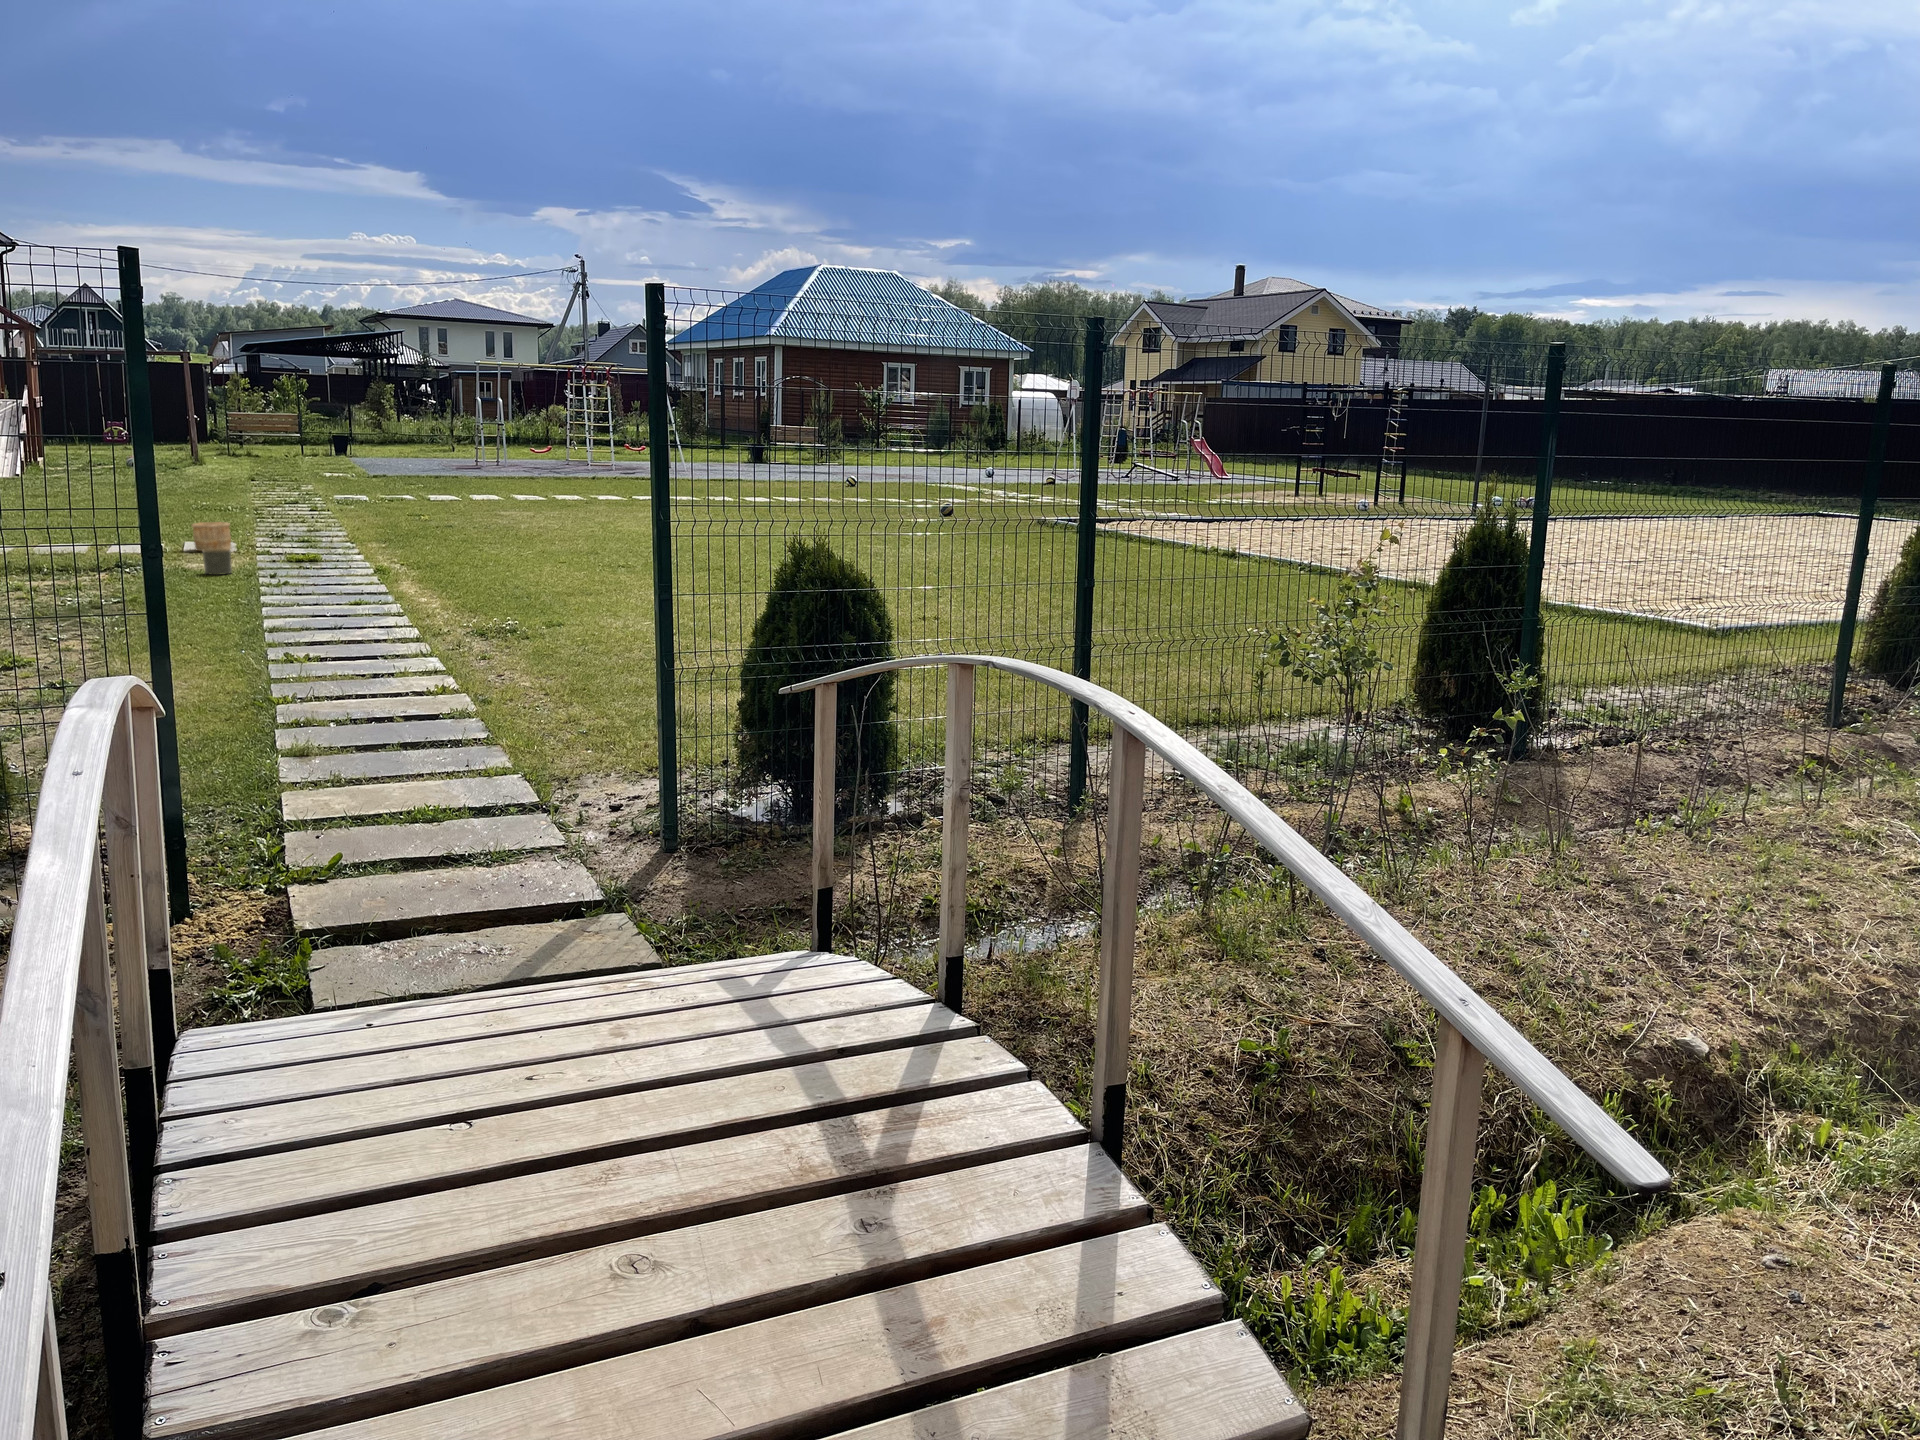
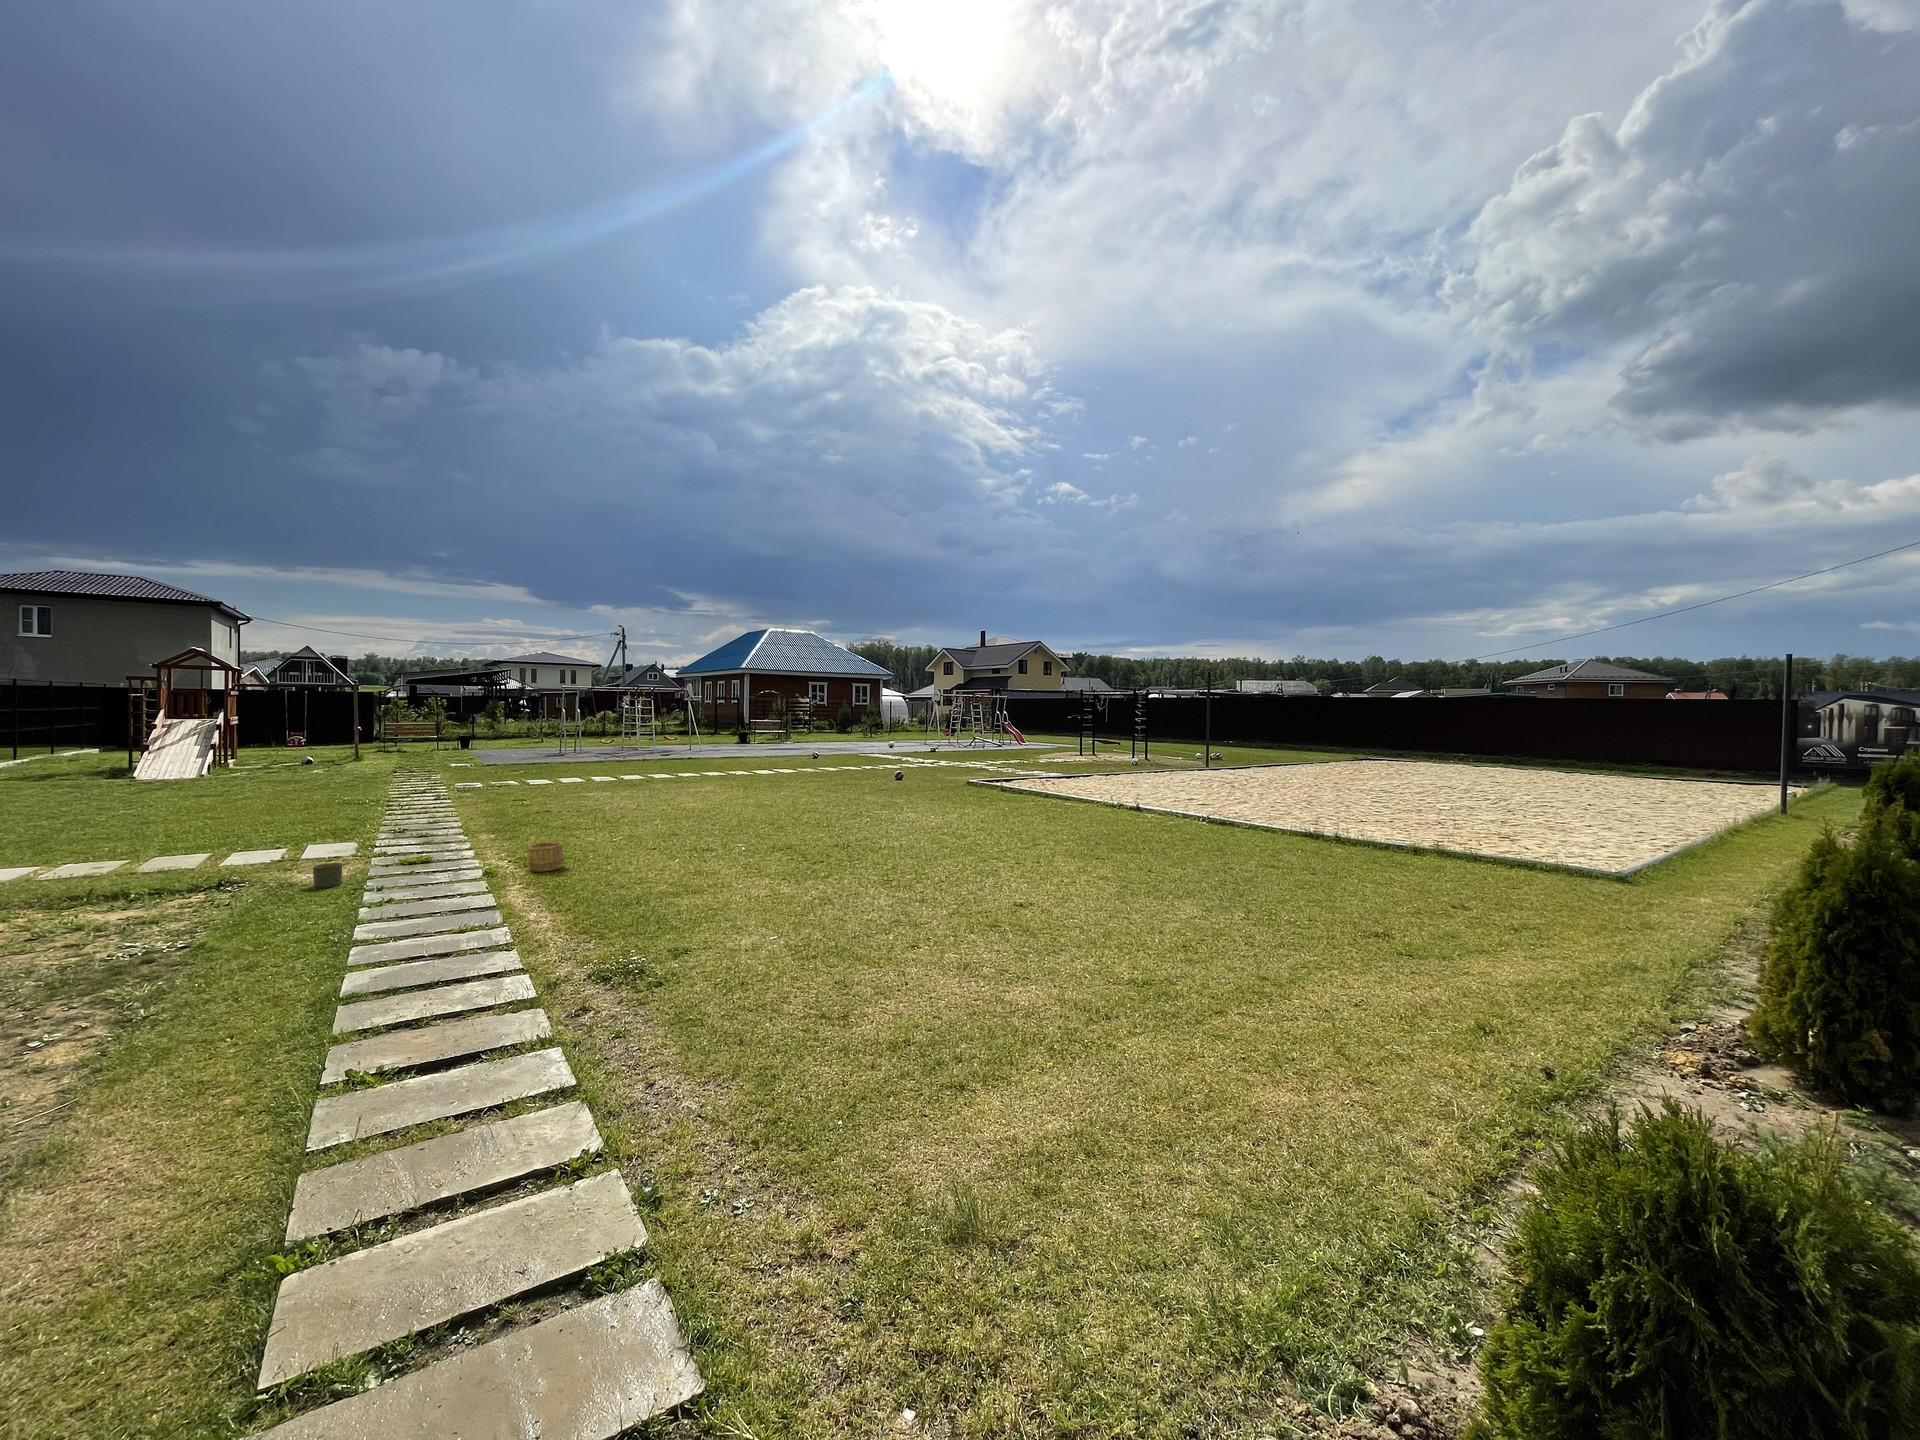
wooden bucket: present [192,522,231,551] -> present [527,842,564,872]

